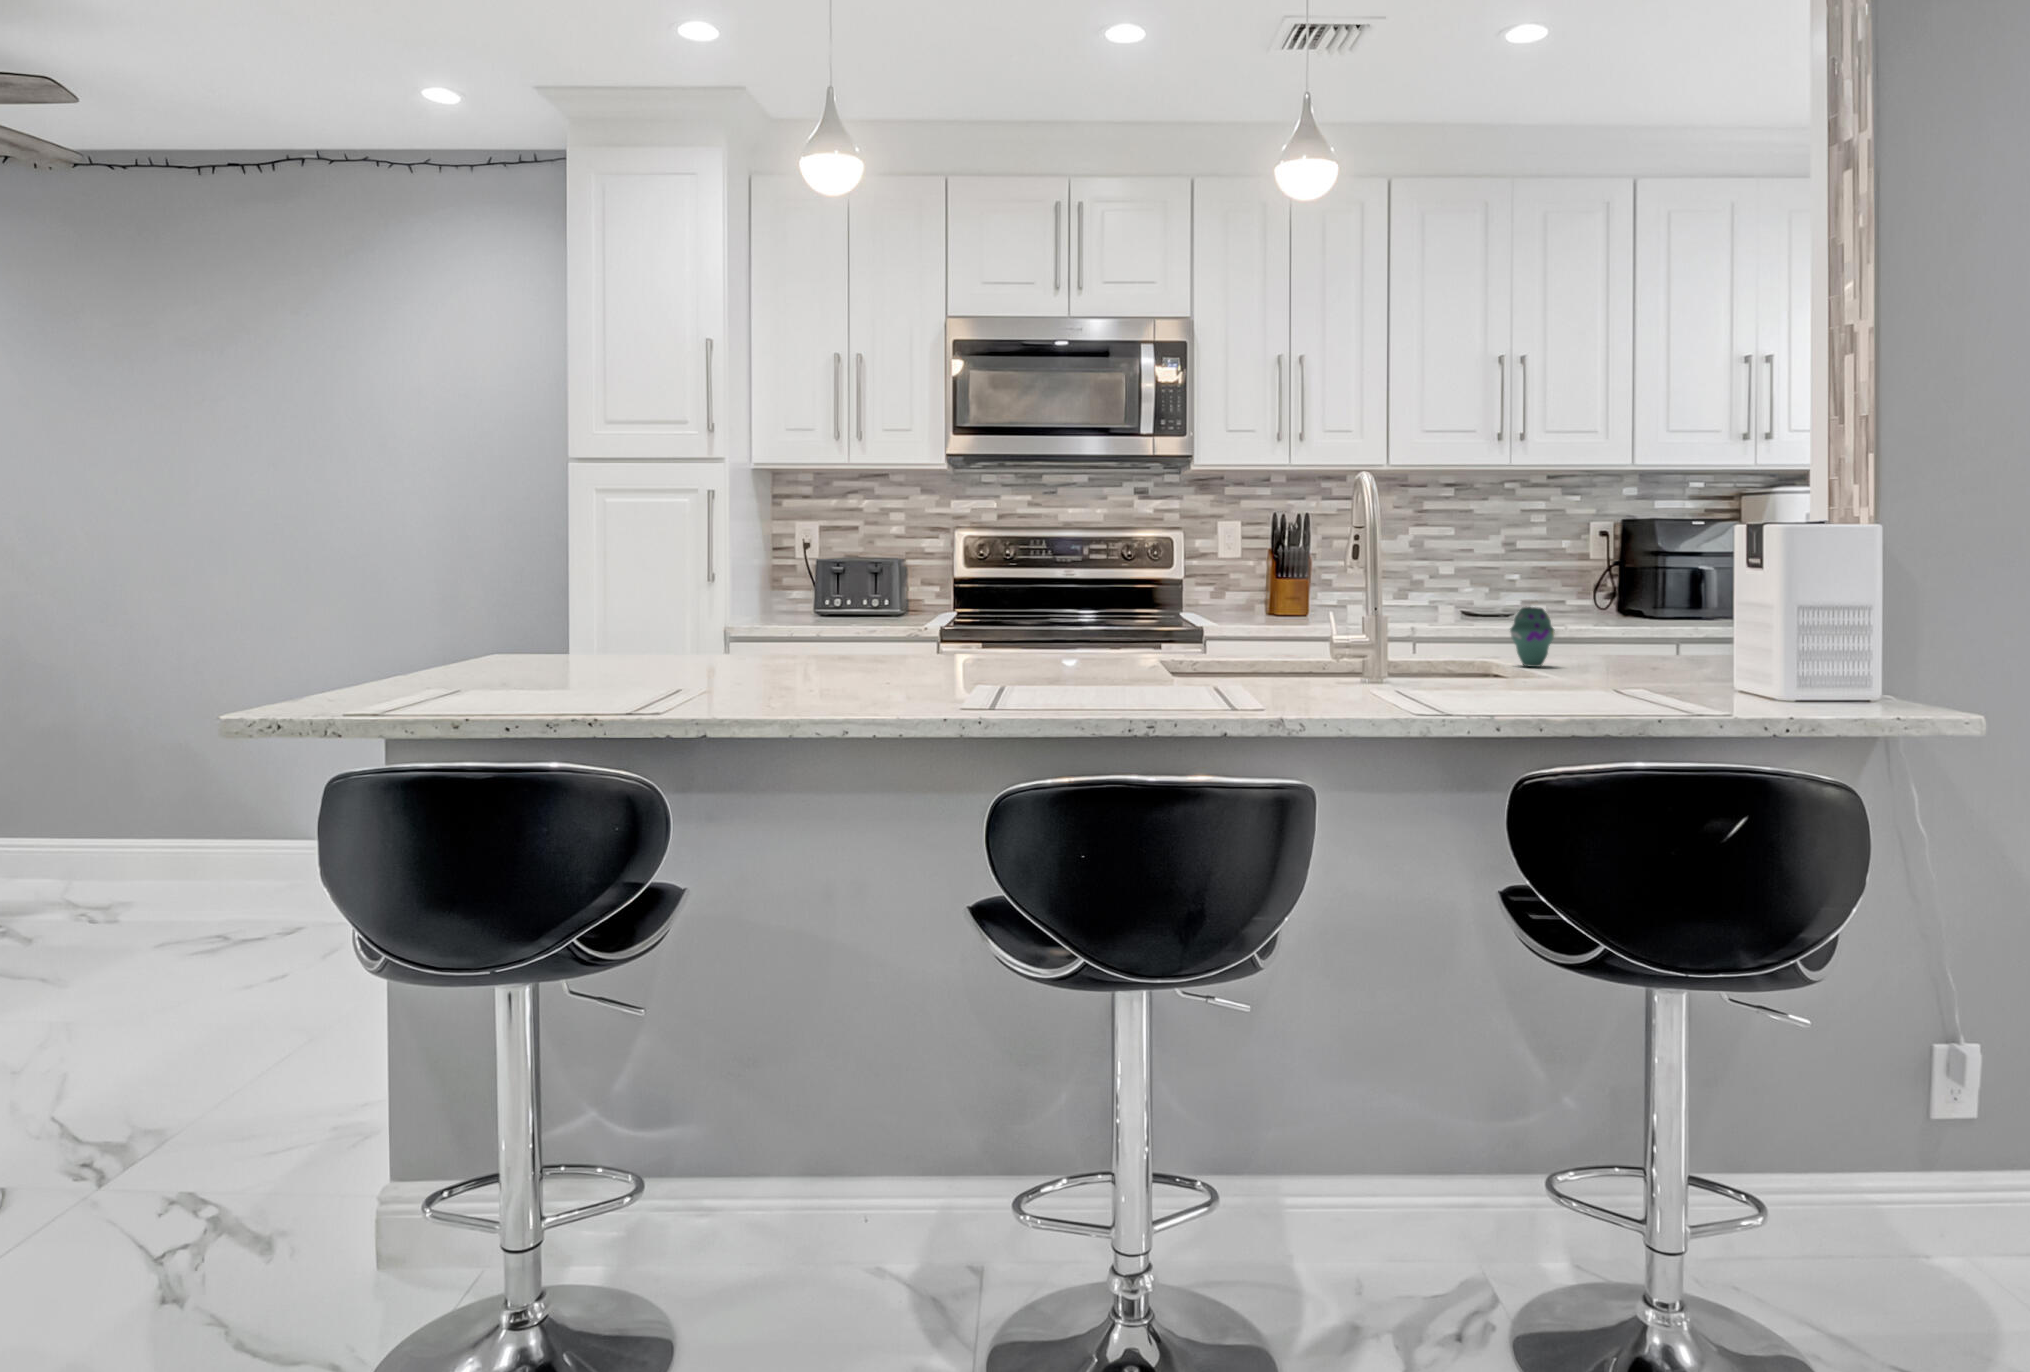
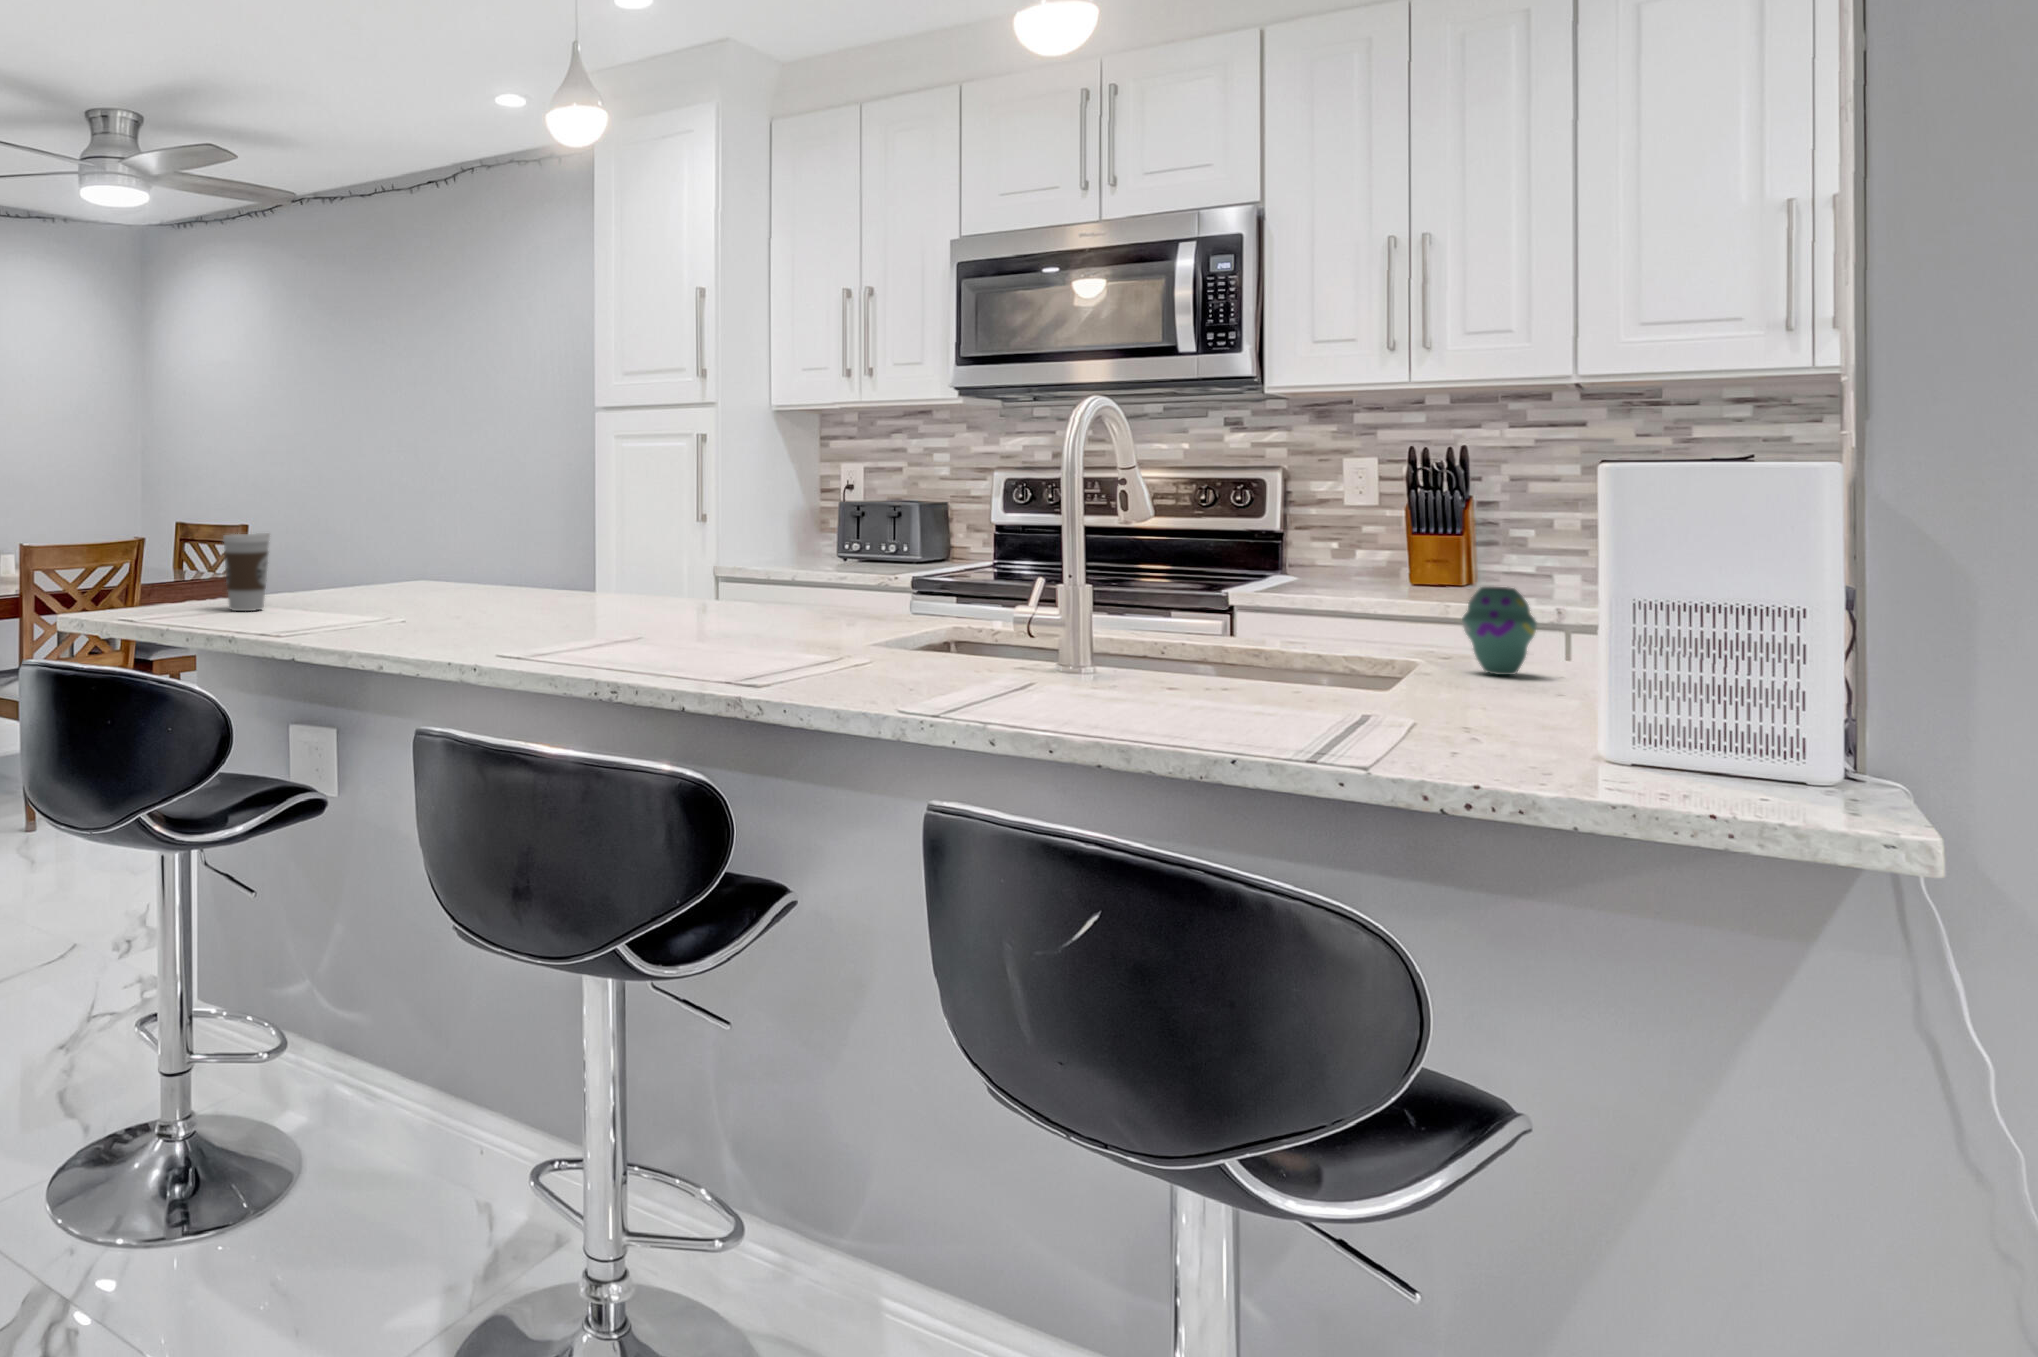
coffee cup: none [410,597,472,692] -> present [223,533,270,611]

